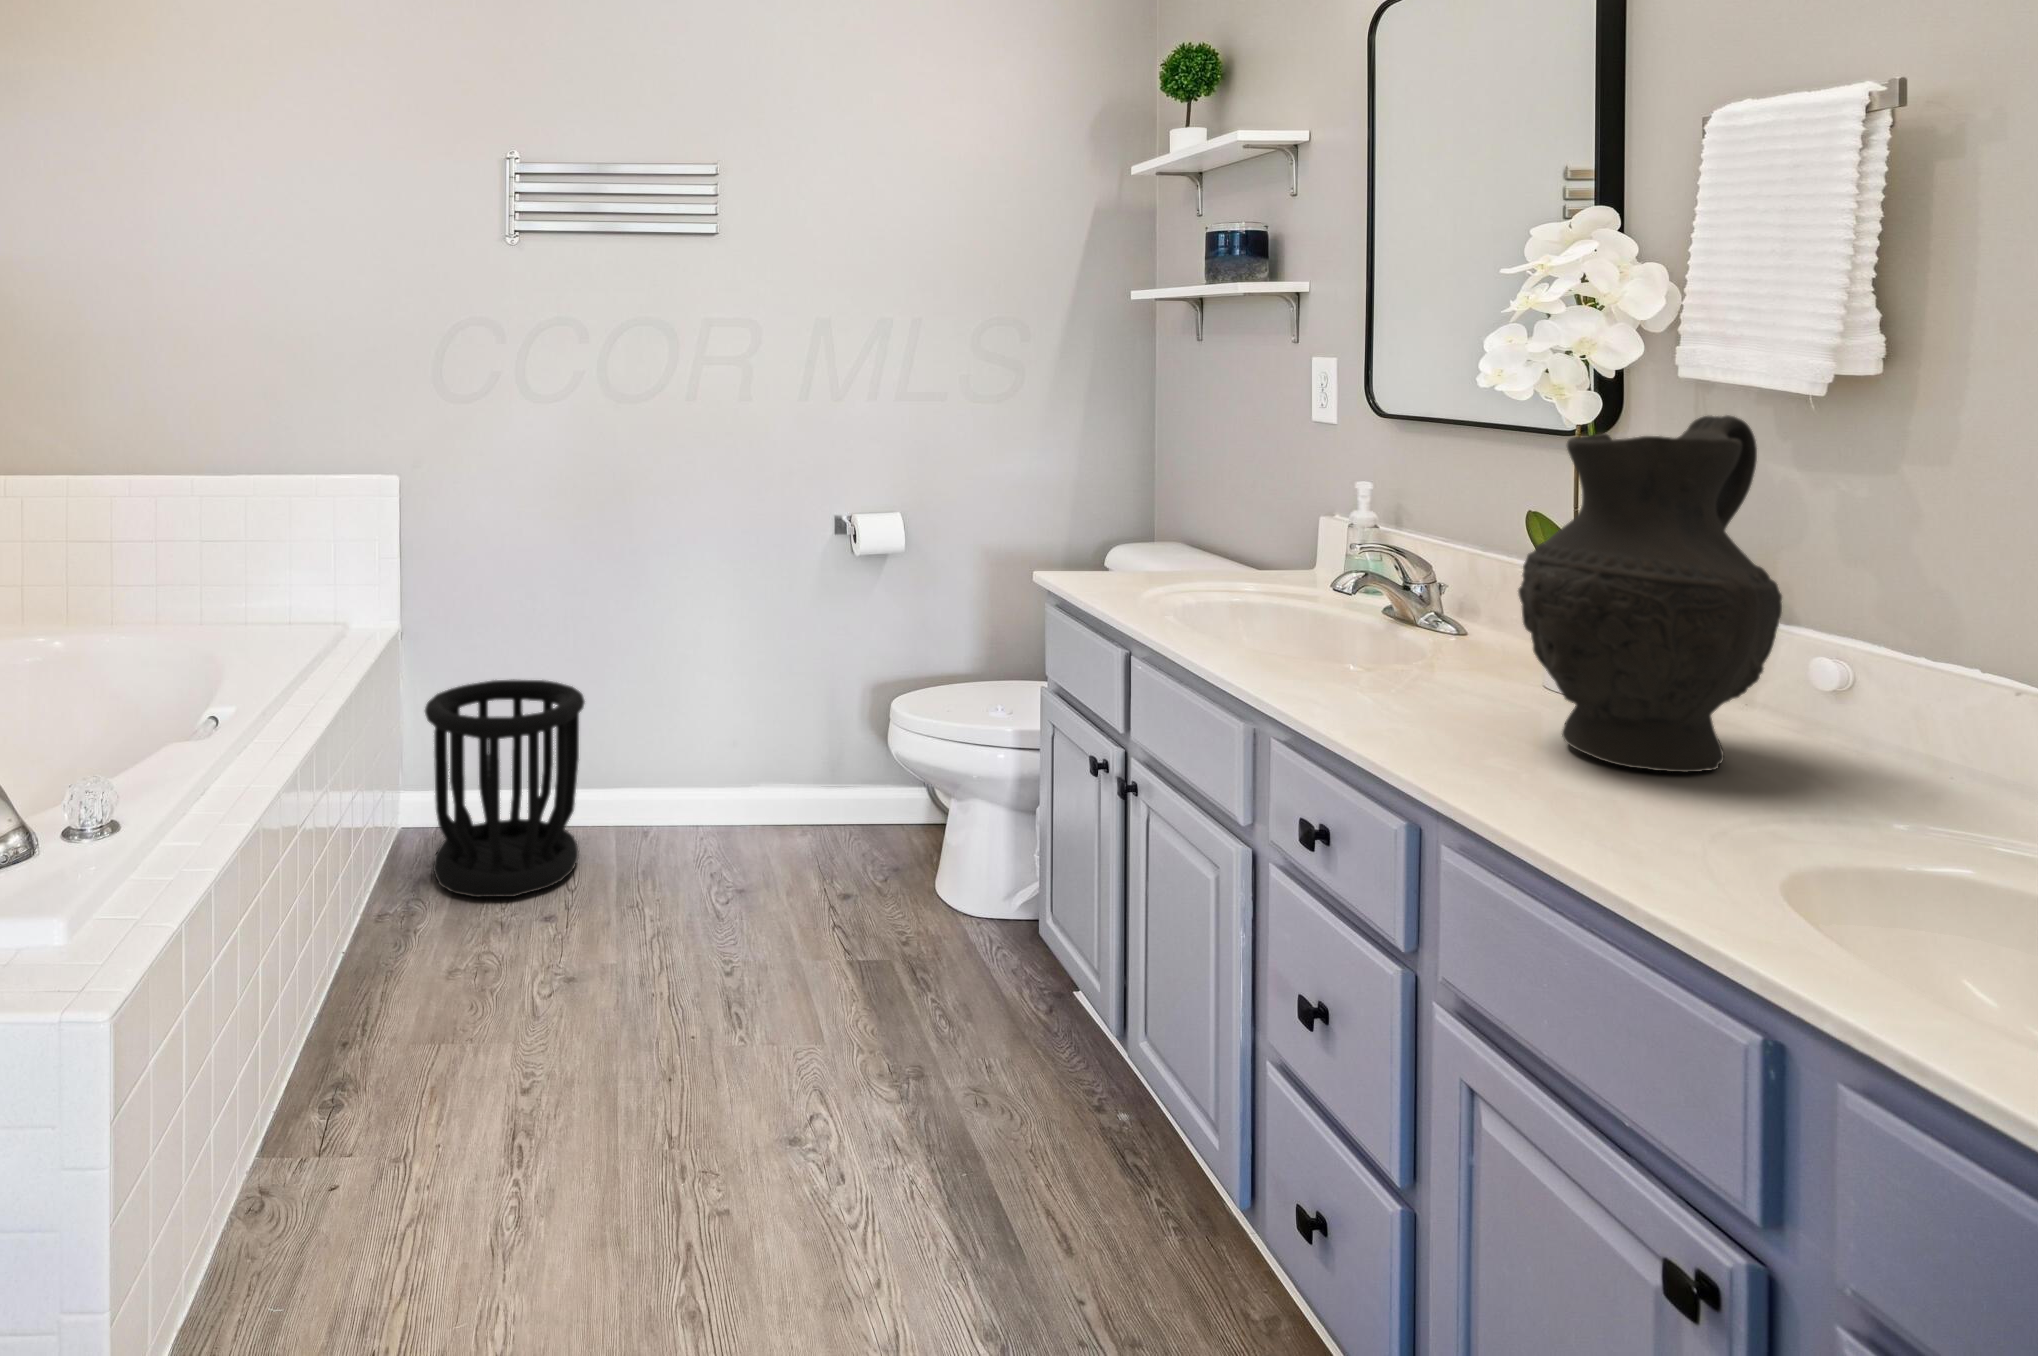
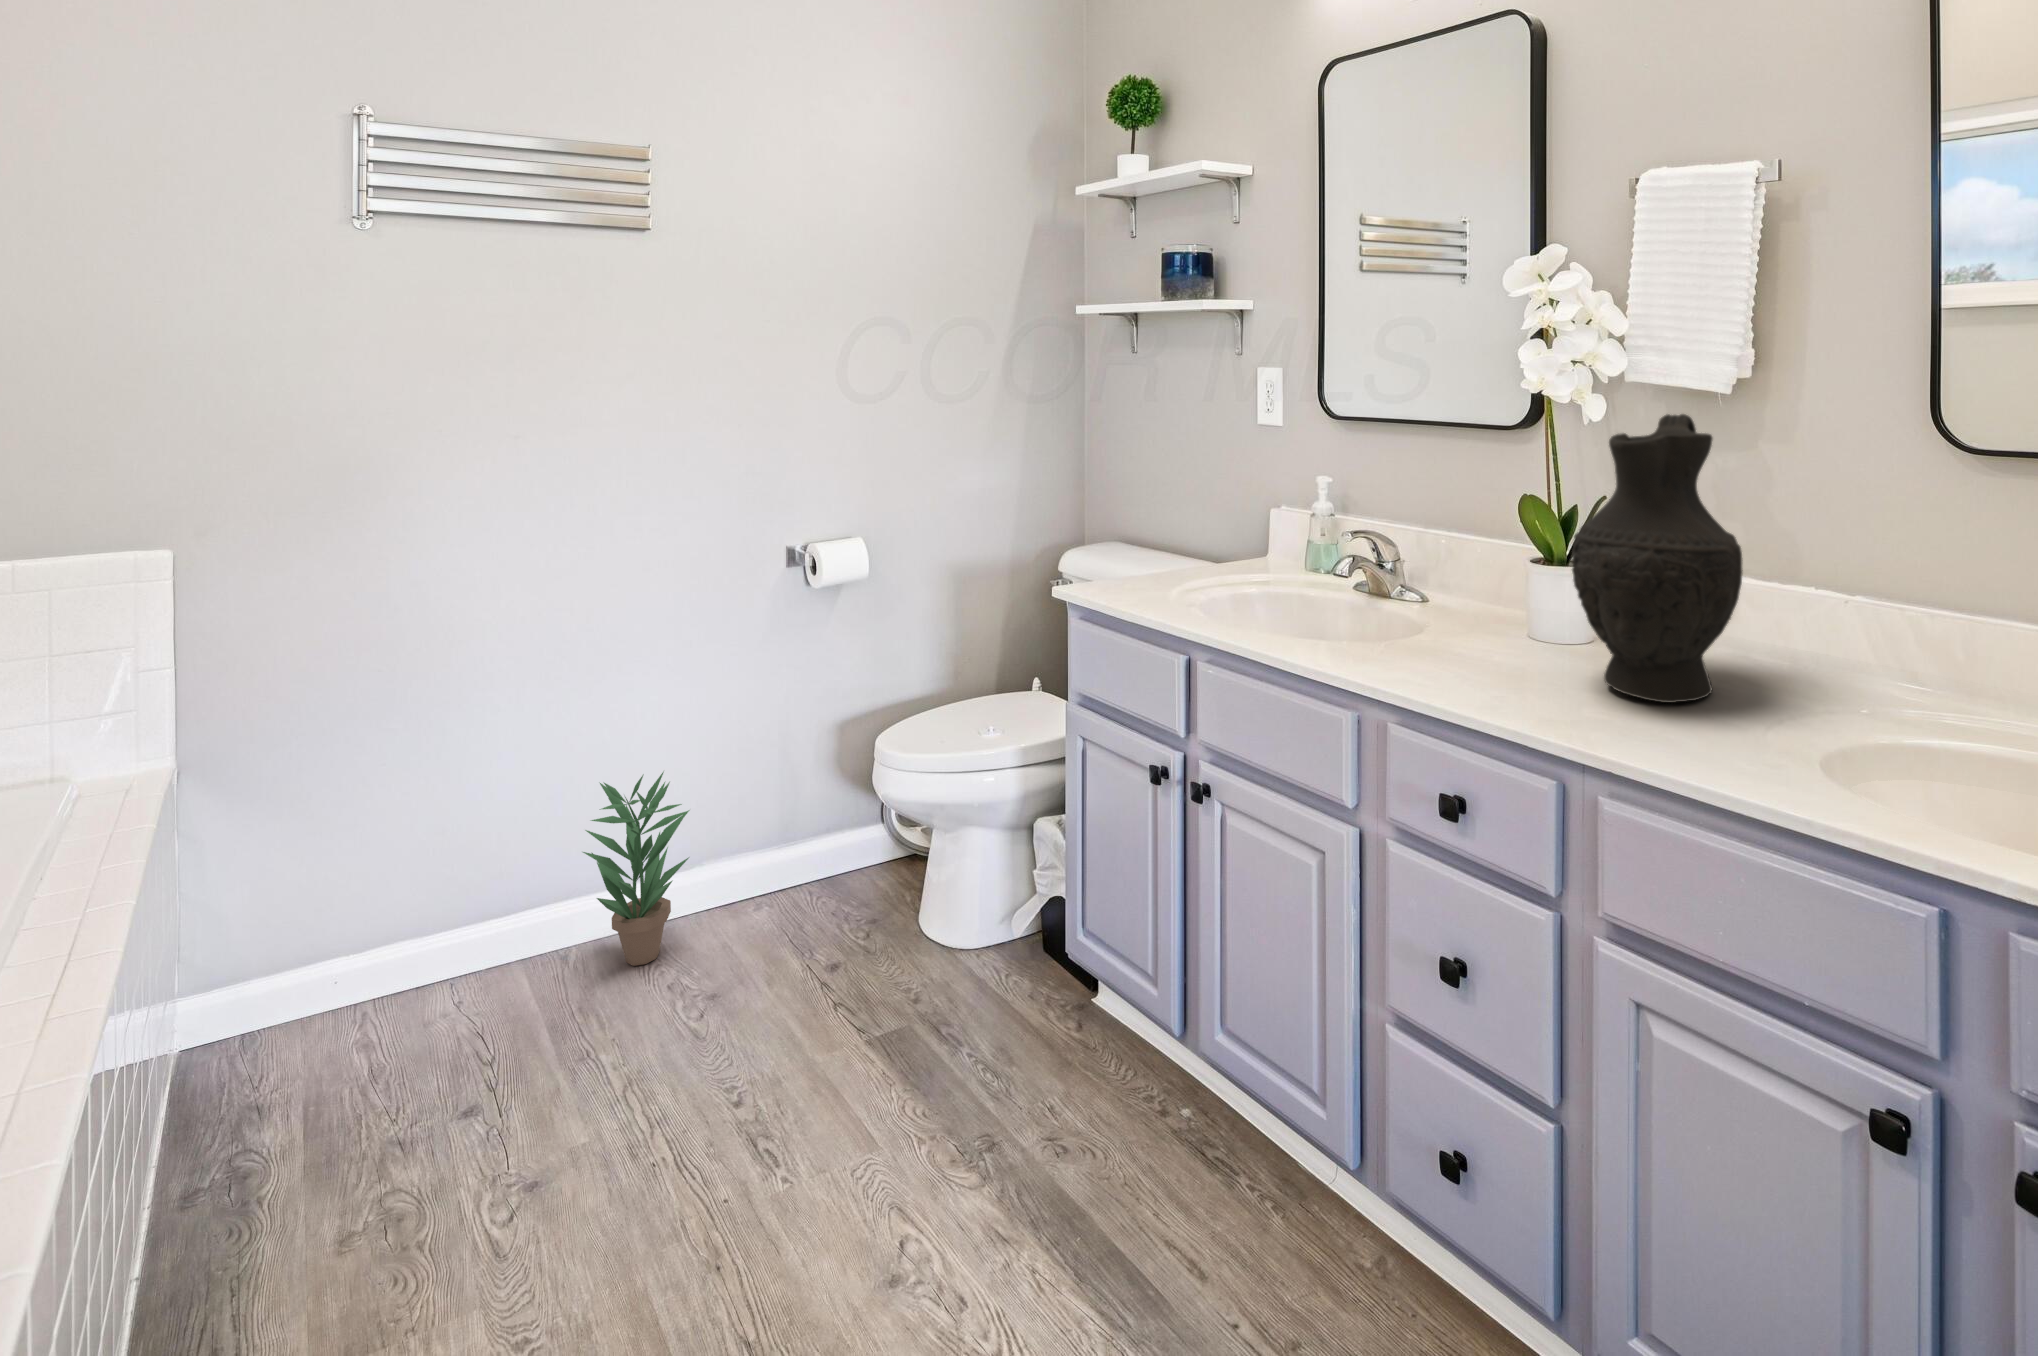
wastebasket: present [425,679,585,897] -> none [234,802,493,1132]
potted plant: none [650,691,736,854] -> present [583,772,689,966]

